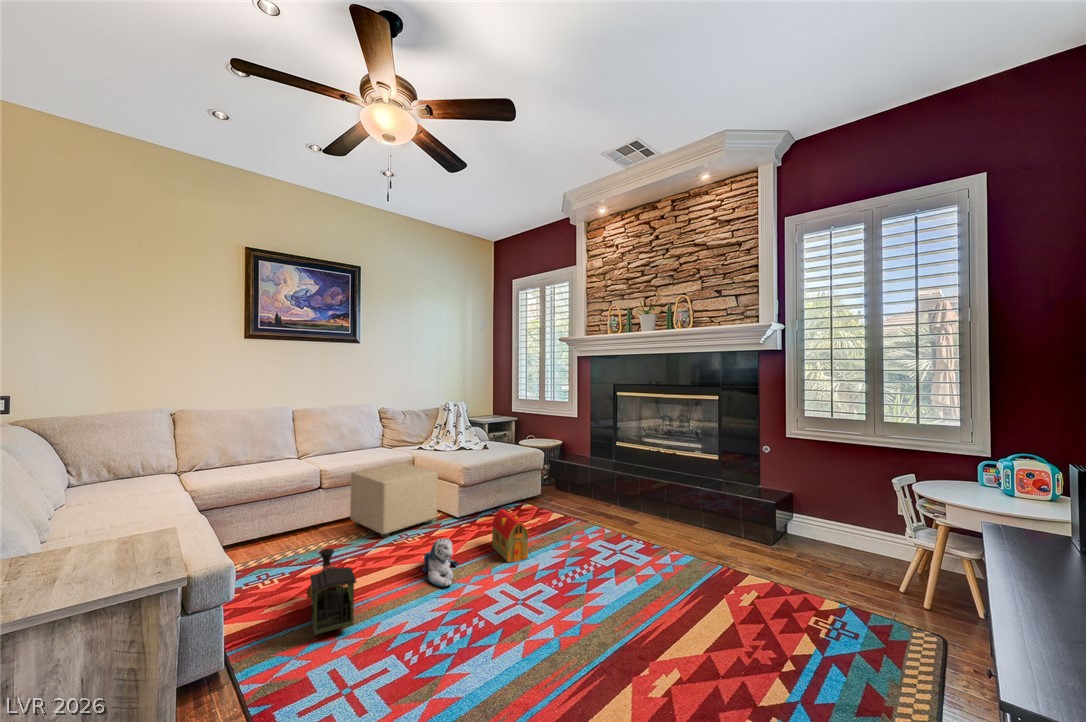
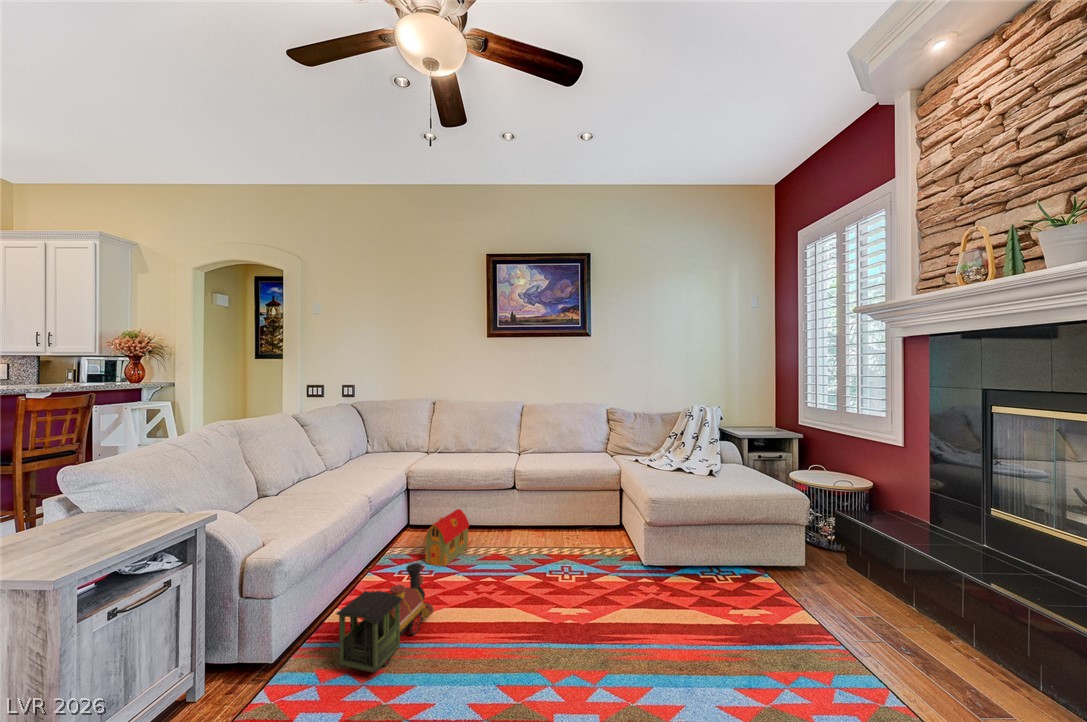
ottoman: present [350,463,438,538] -> none [535,476,618,563]
toy house: present [492,509,529,562] -> present [424,509,469,566]
plush toy: present [422,538,458,587] -> none [512,596,570,673]

